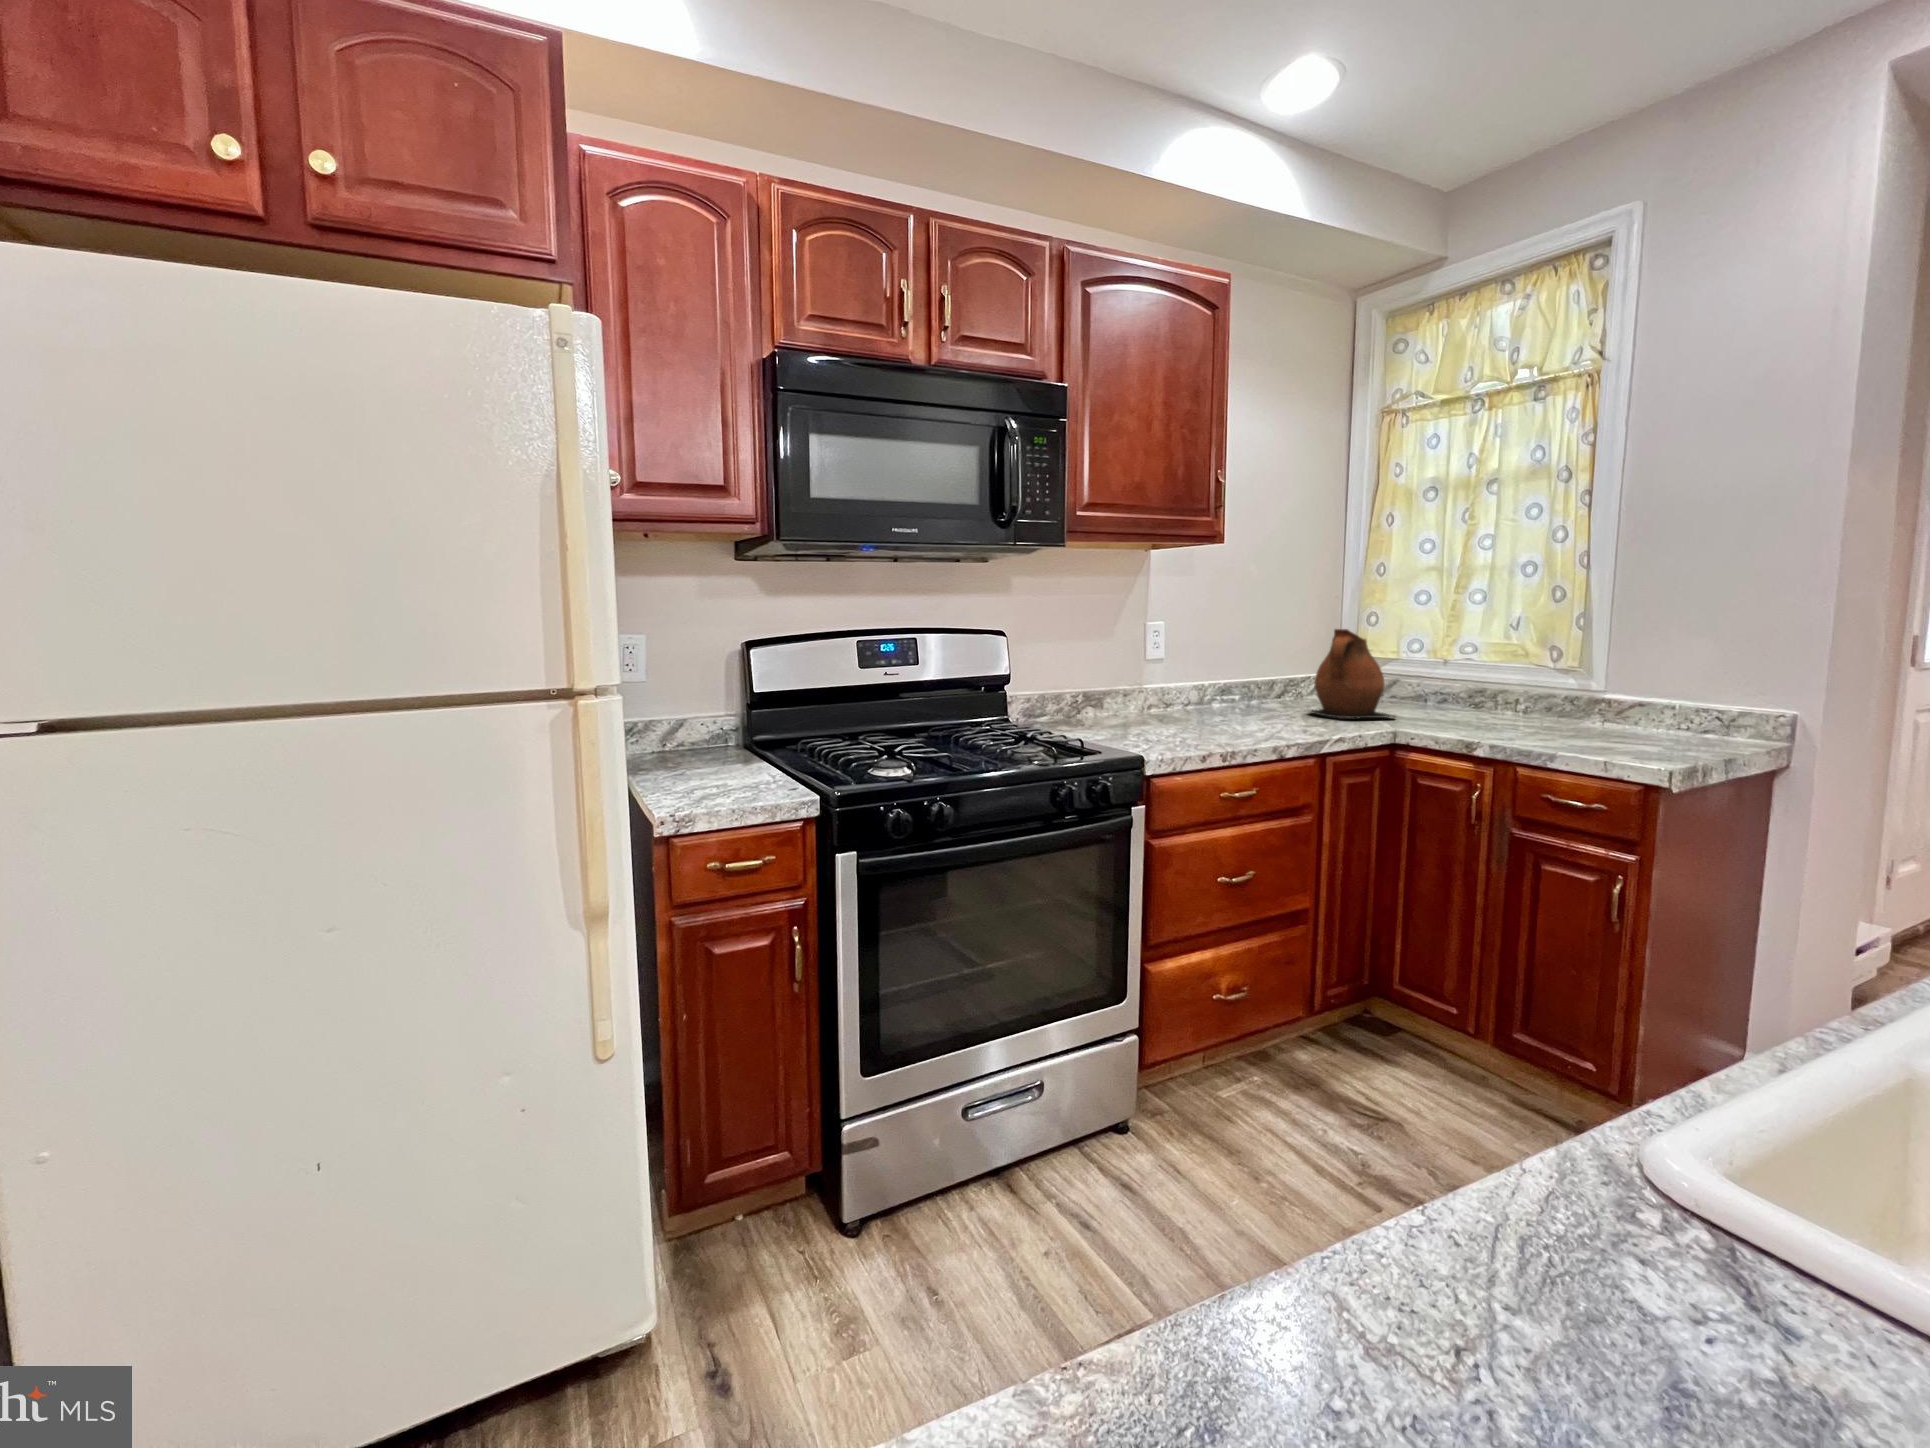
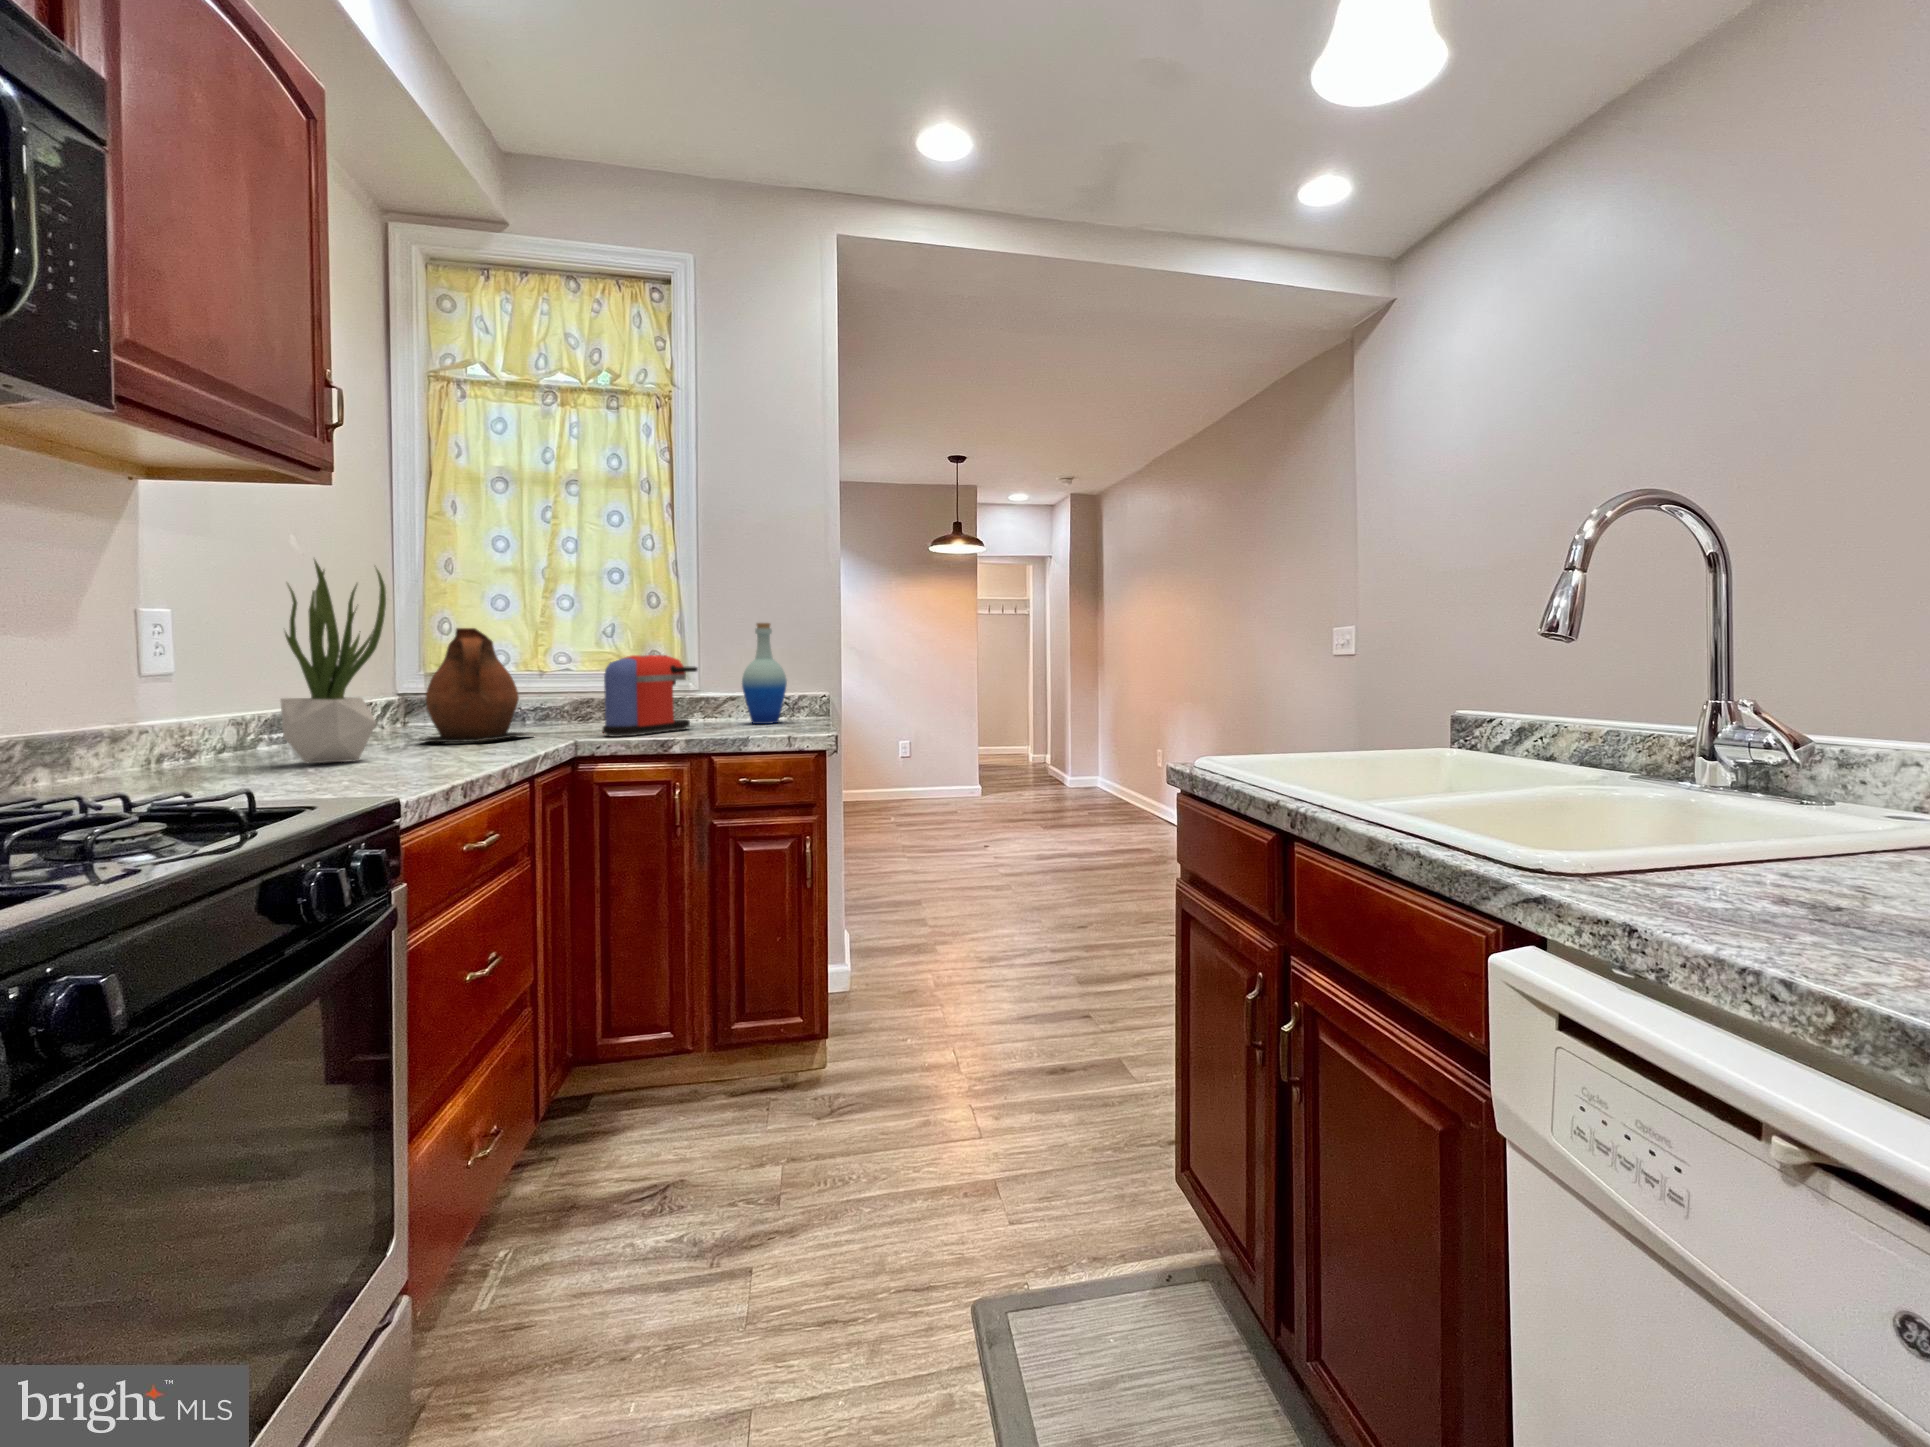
potted plant: none [1196,590,1260,722] -> present [281,560,386,763]
bottle: none [1630,624,1697,742] -> present [742,623,787,724]
coffee maker: none [1440,657,1566,734] -> present [603,655,698,737]

